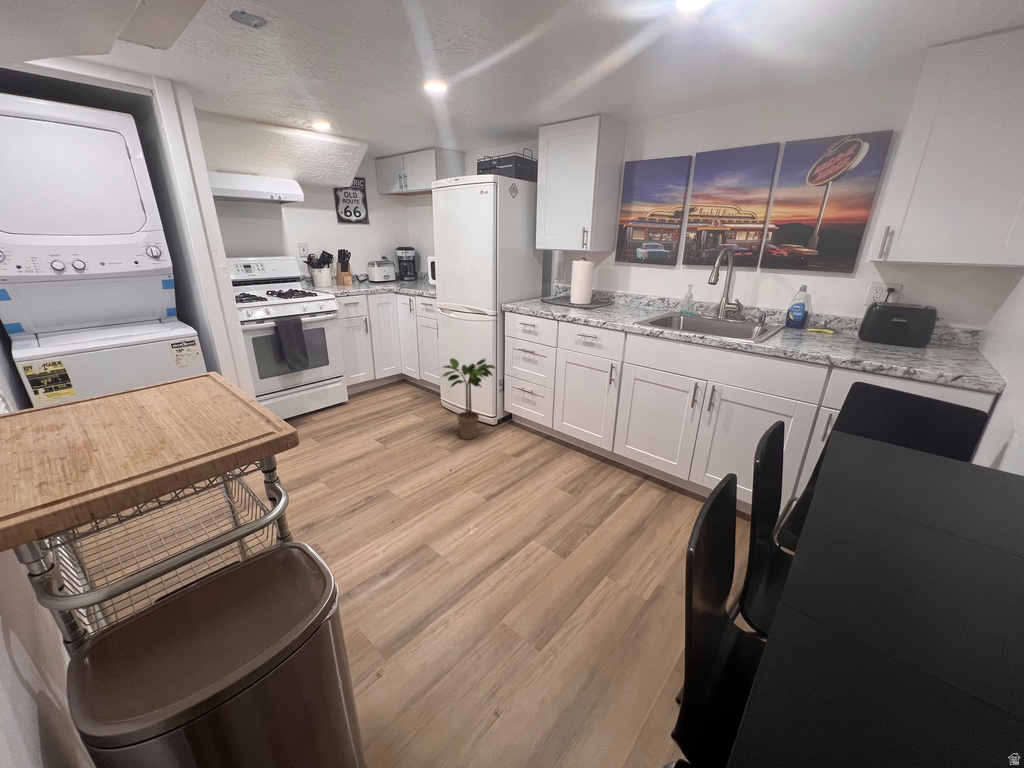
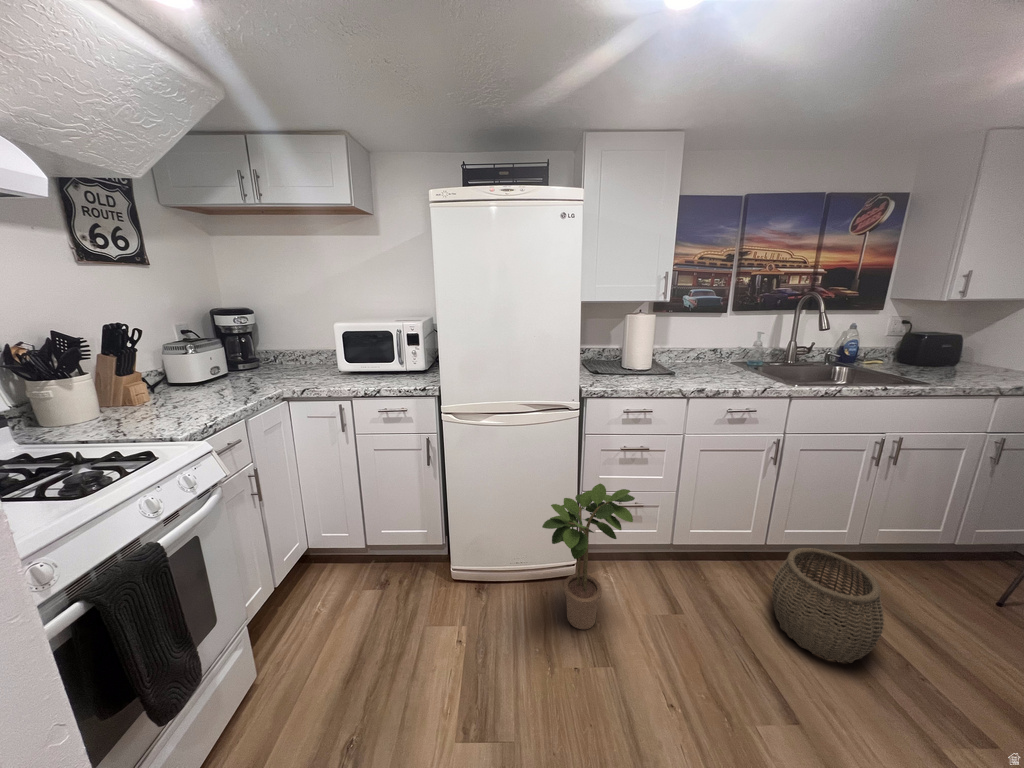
woven basket: none [546,435,610,507] -> present [772,548,884,663]

